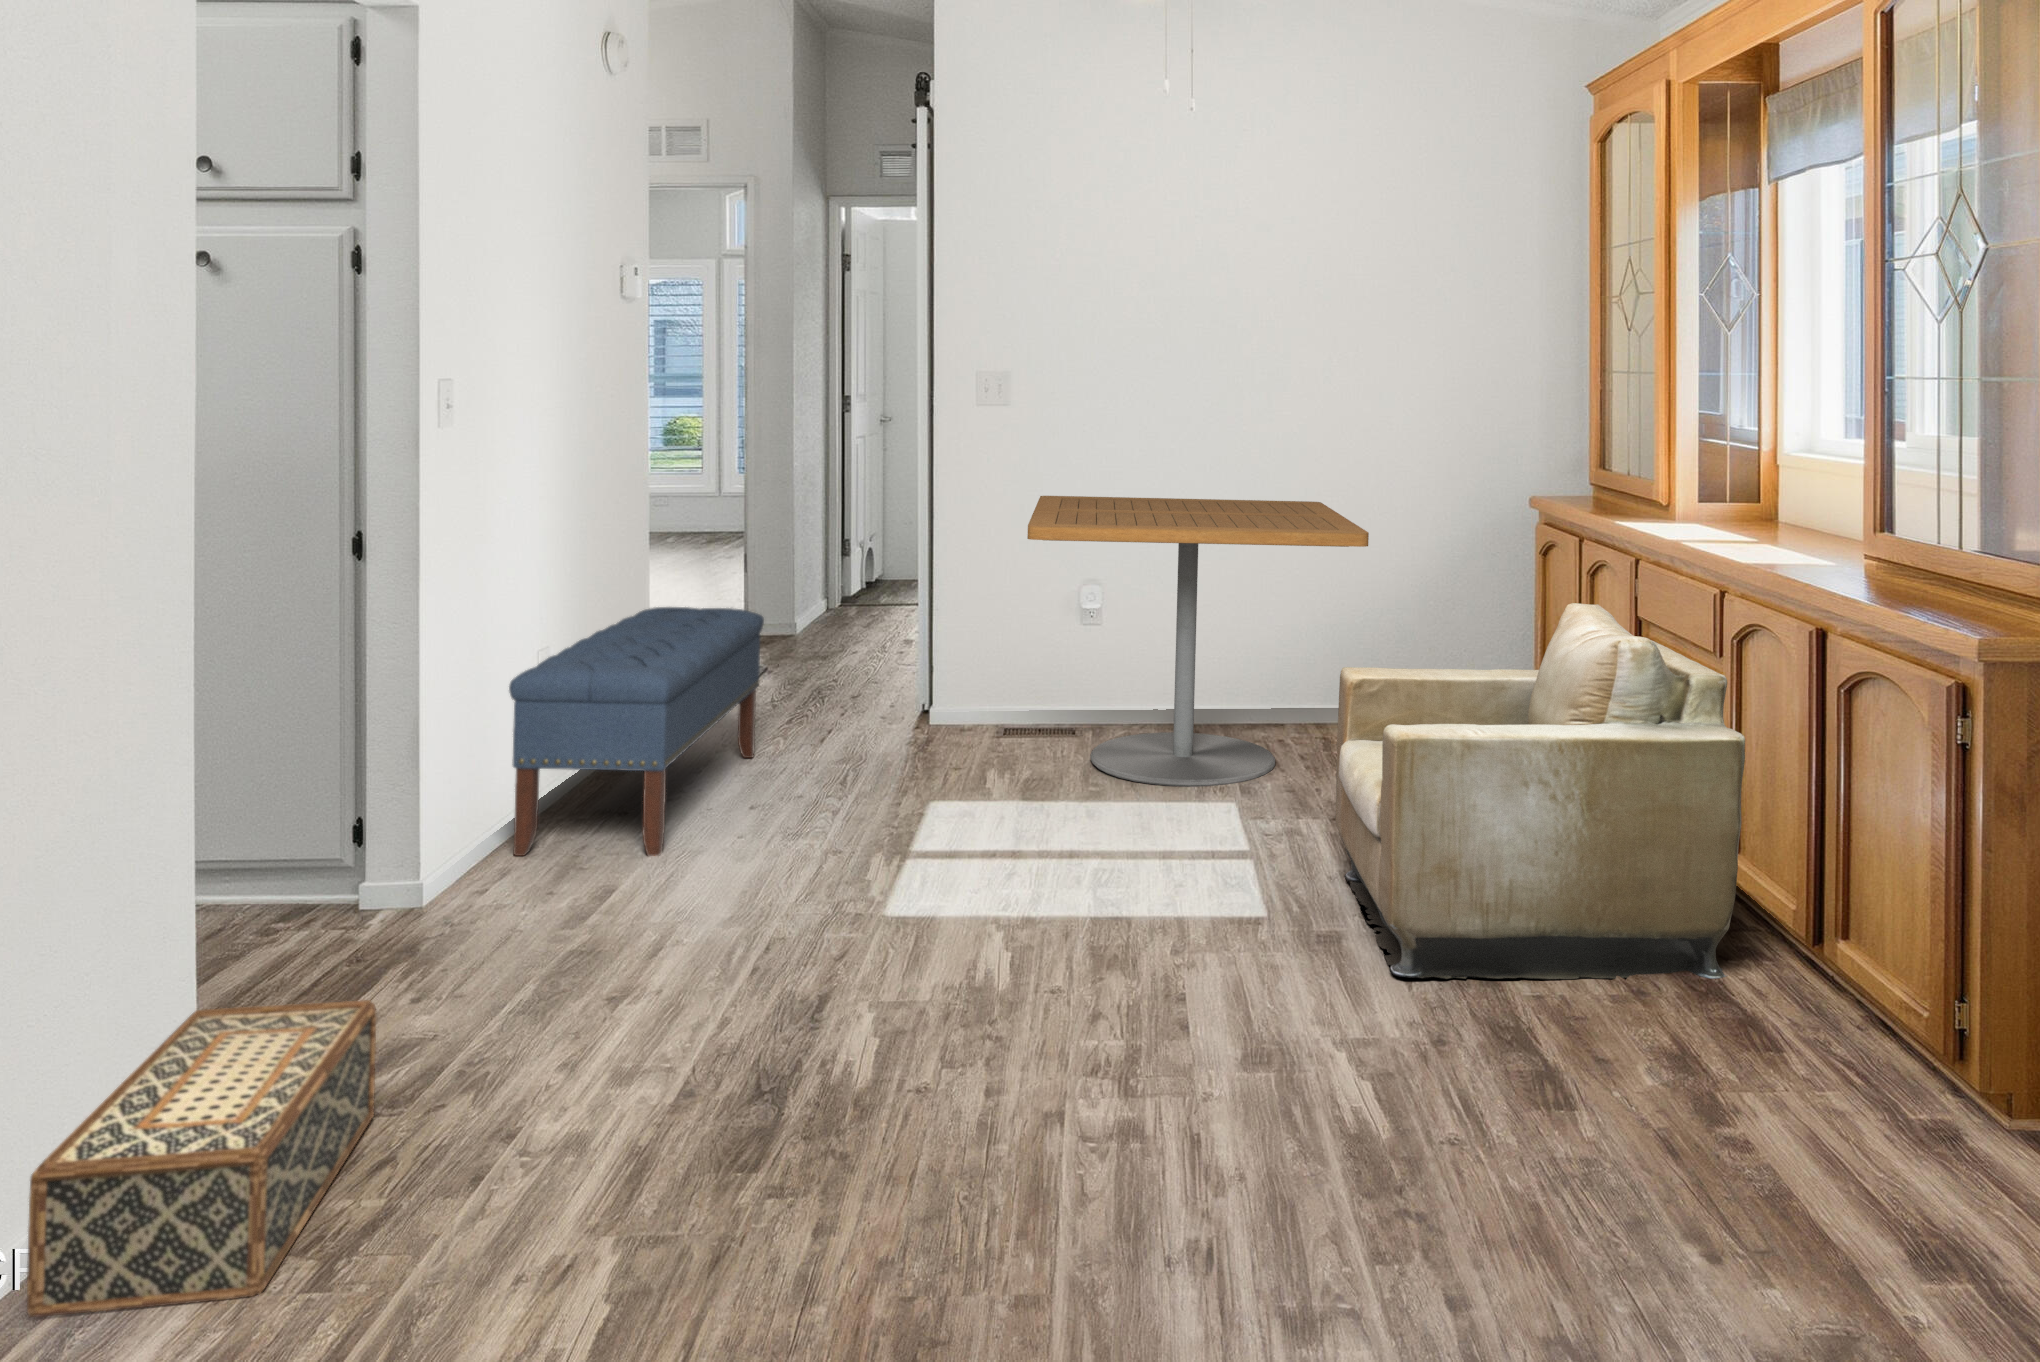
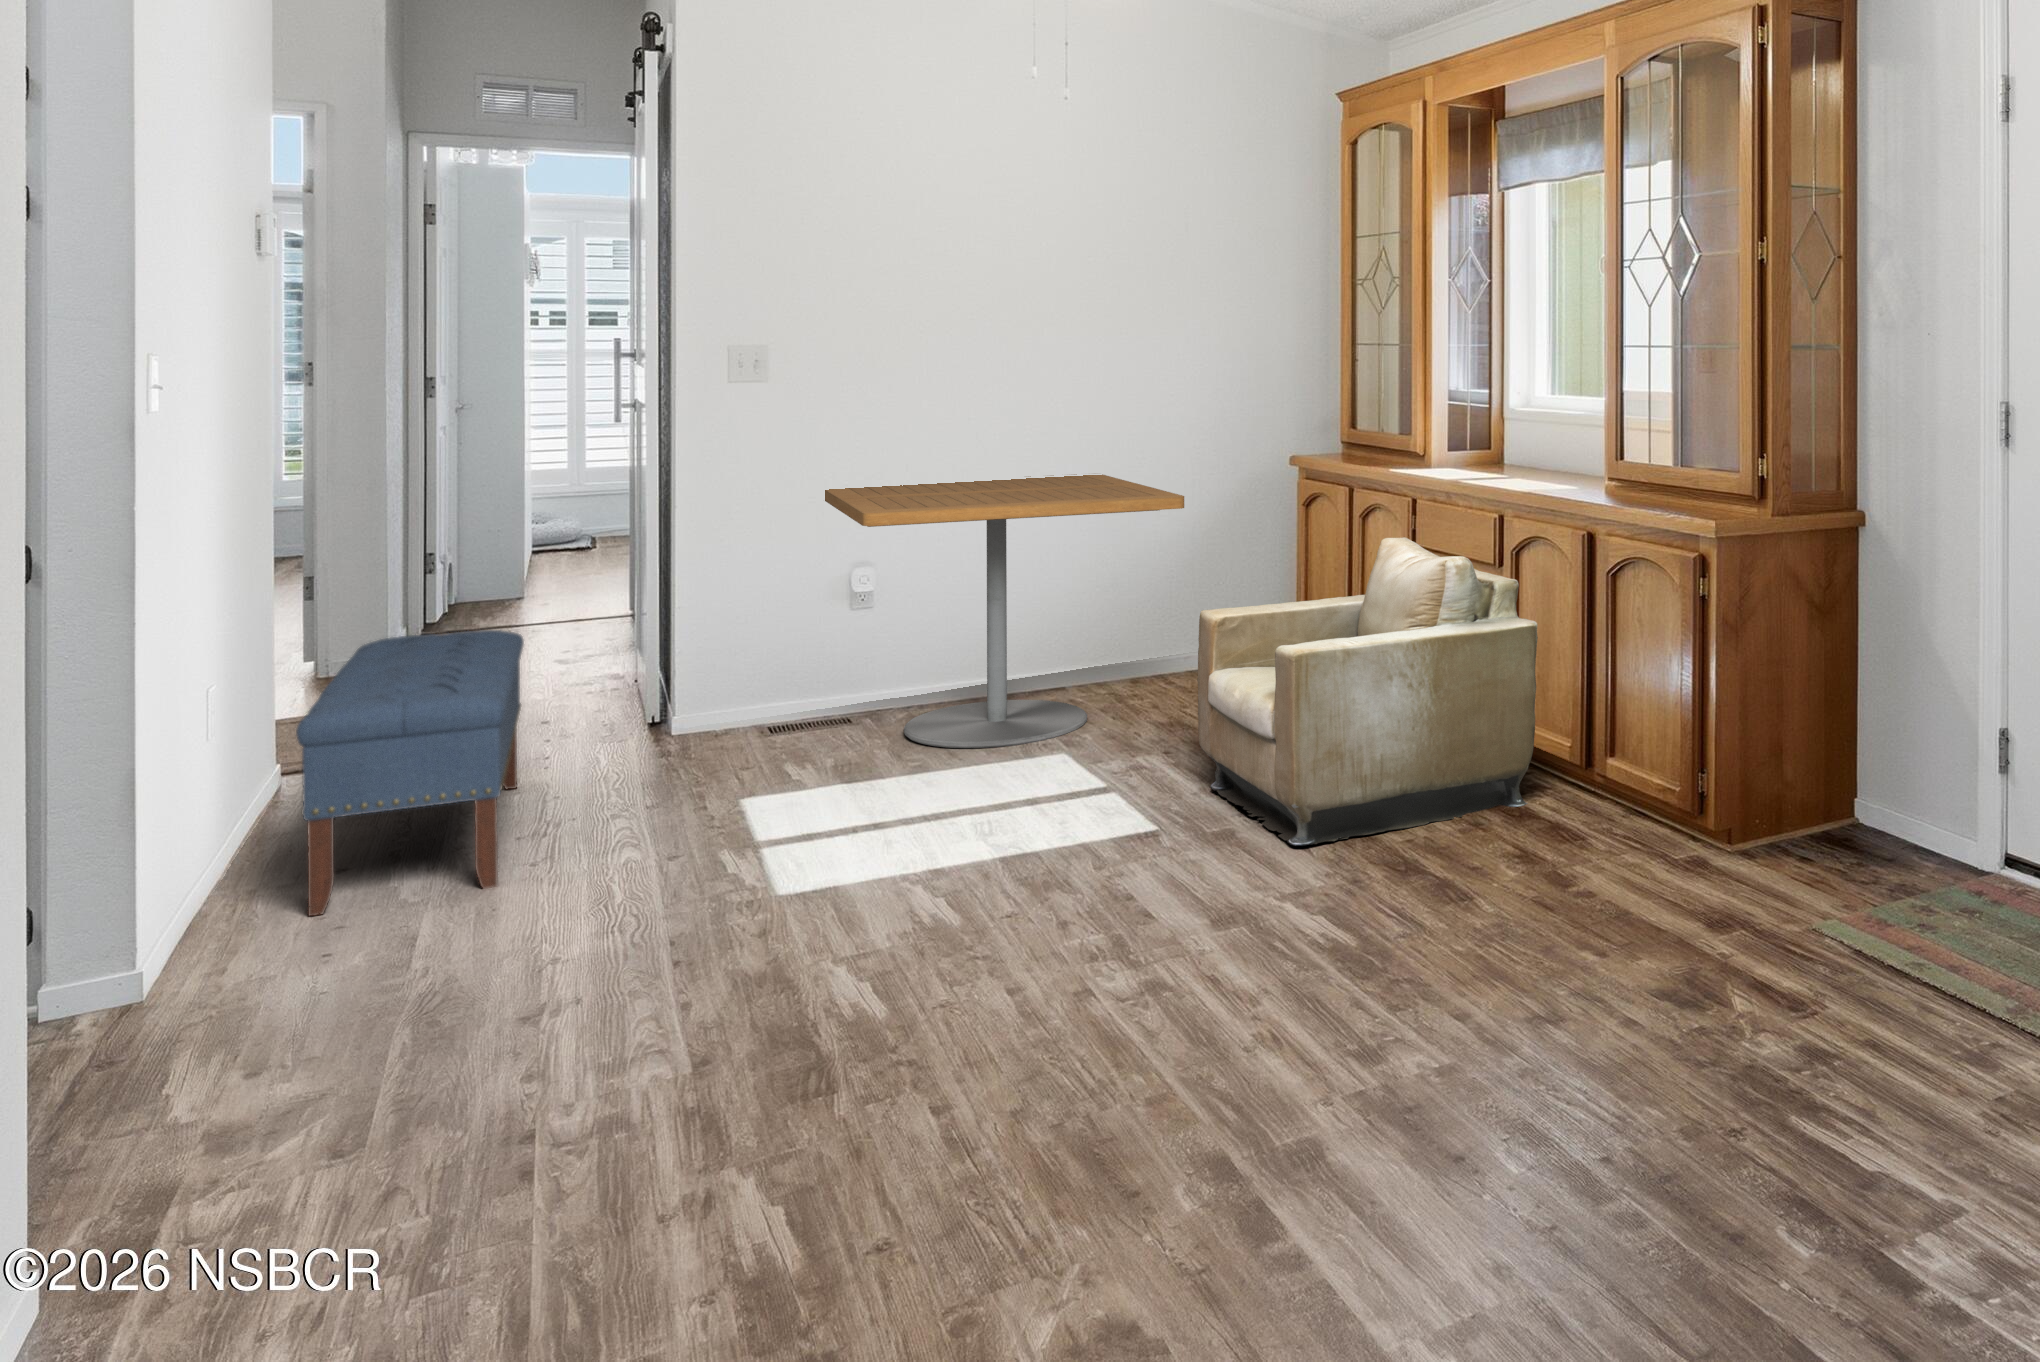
woven basket: present [27,1000,377,1318] -> none [187,1020,445,1349]

